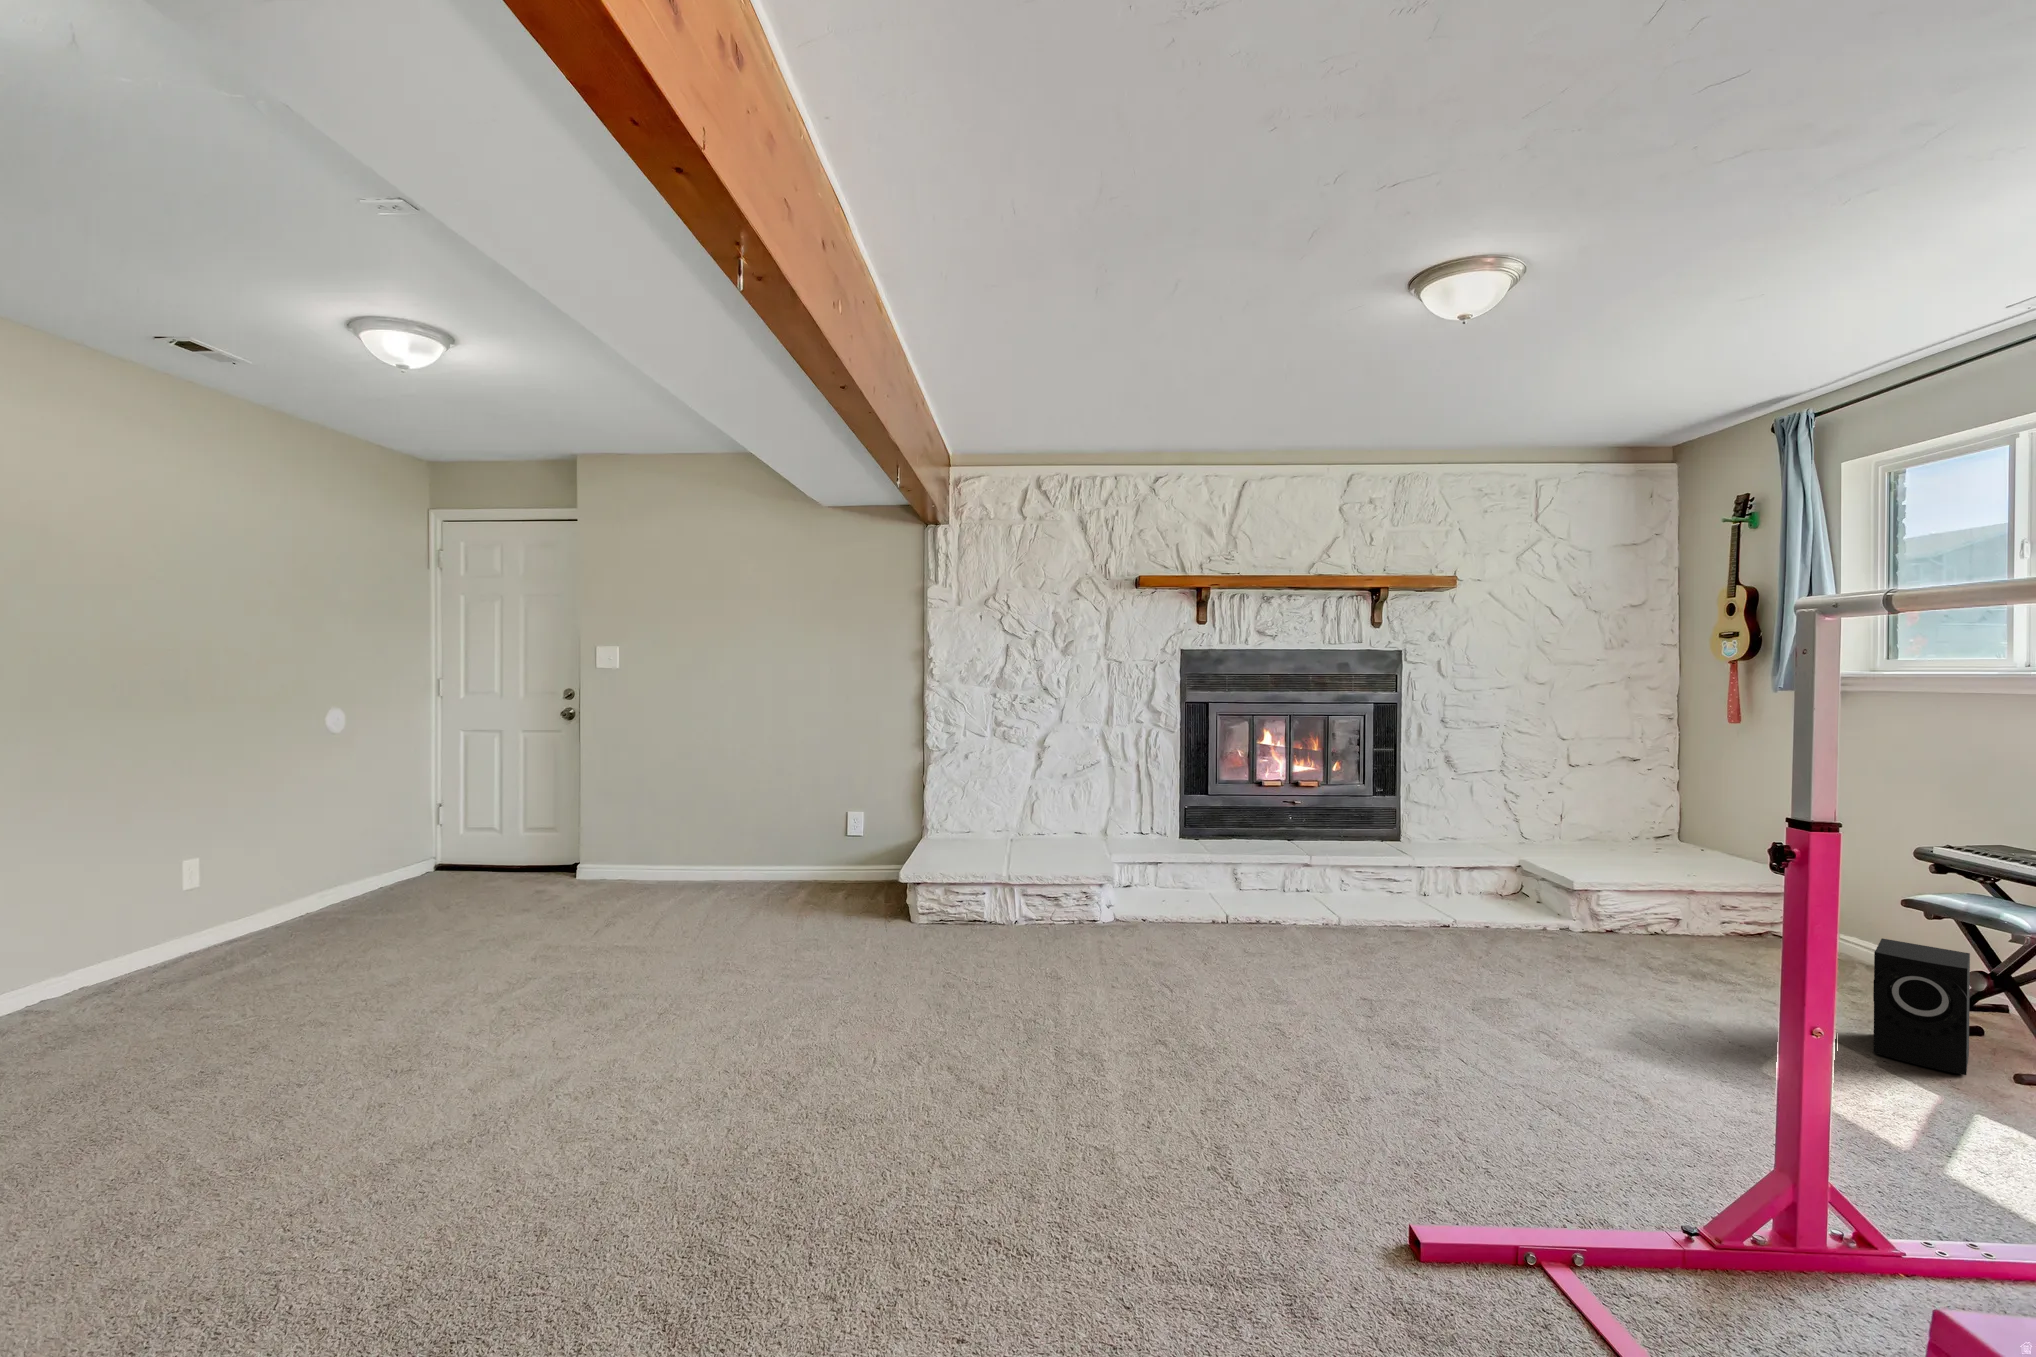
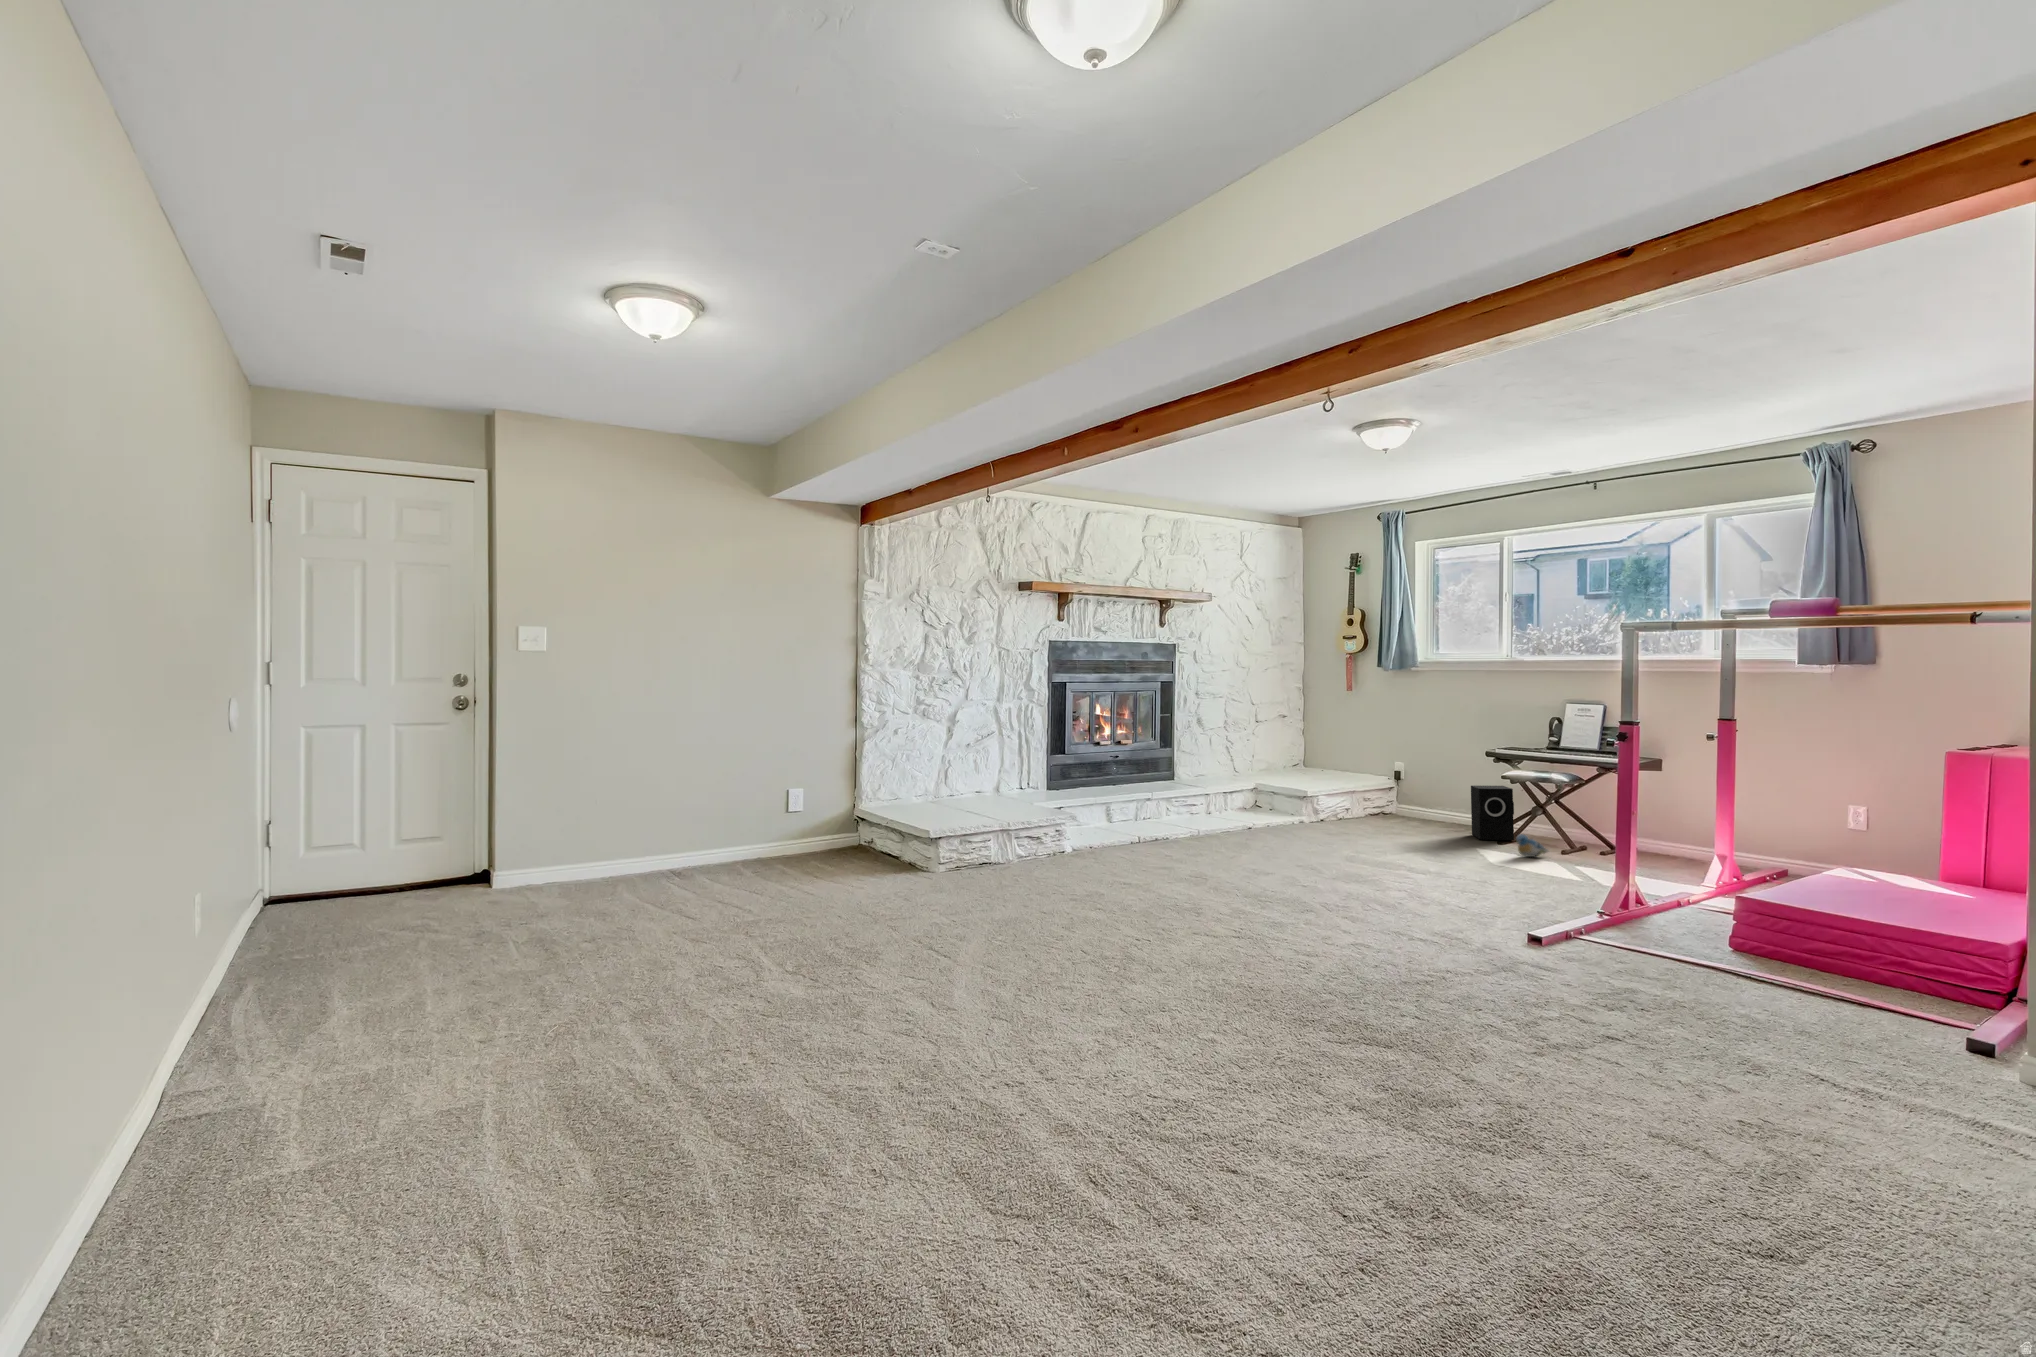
plush toy: none [1877,1082,1980,1145] -> present [1516,834,1548,857]

